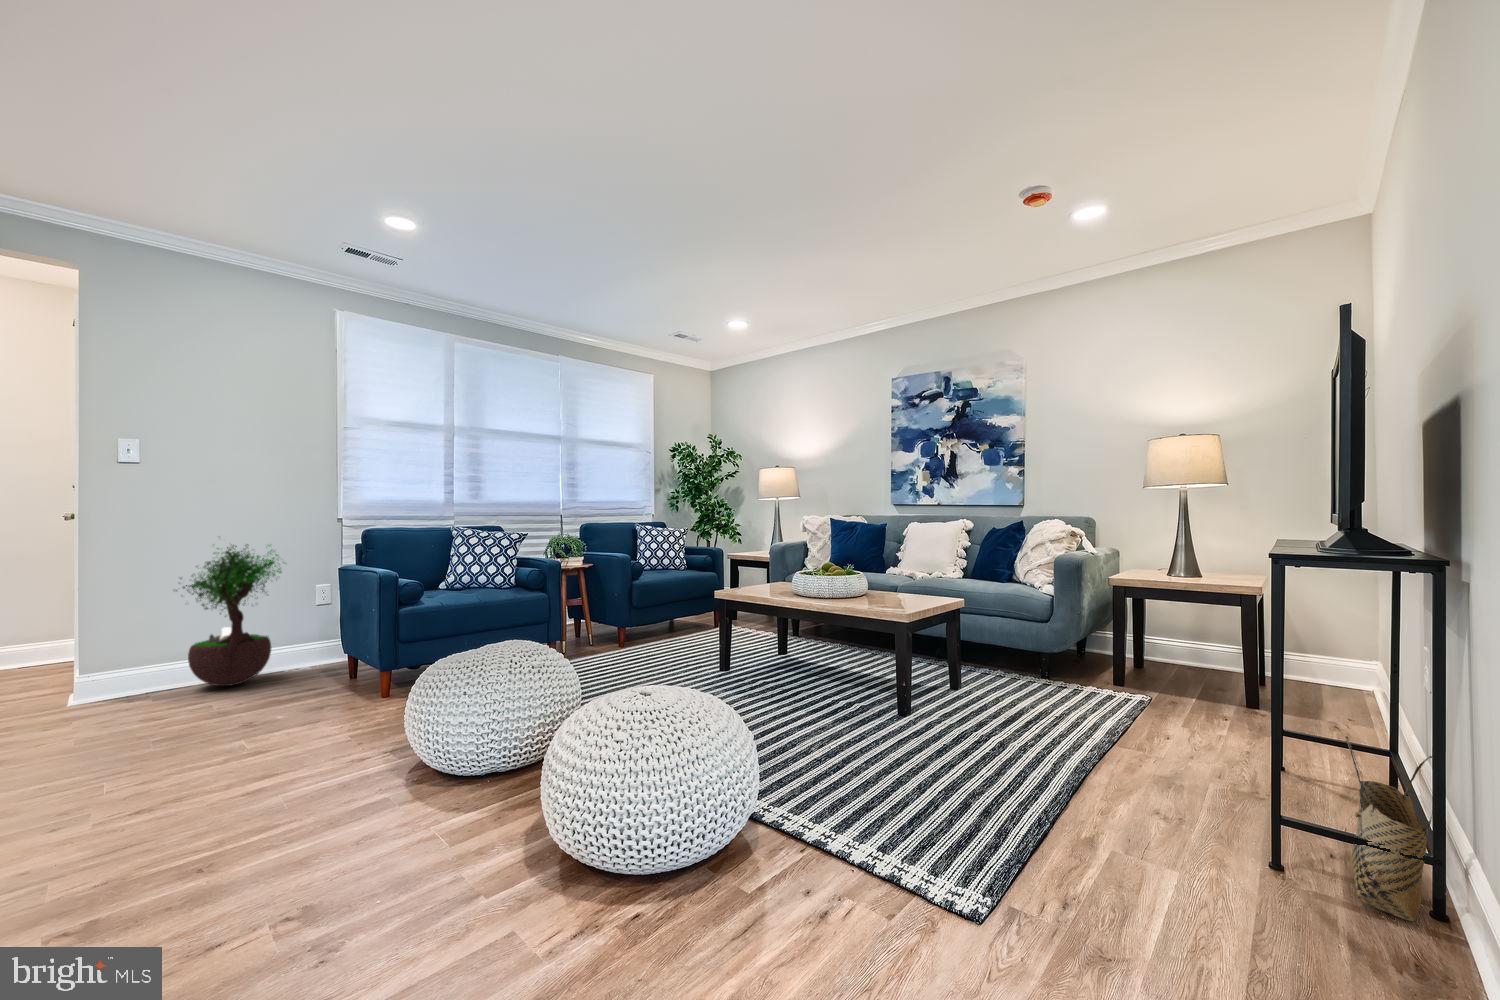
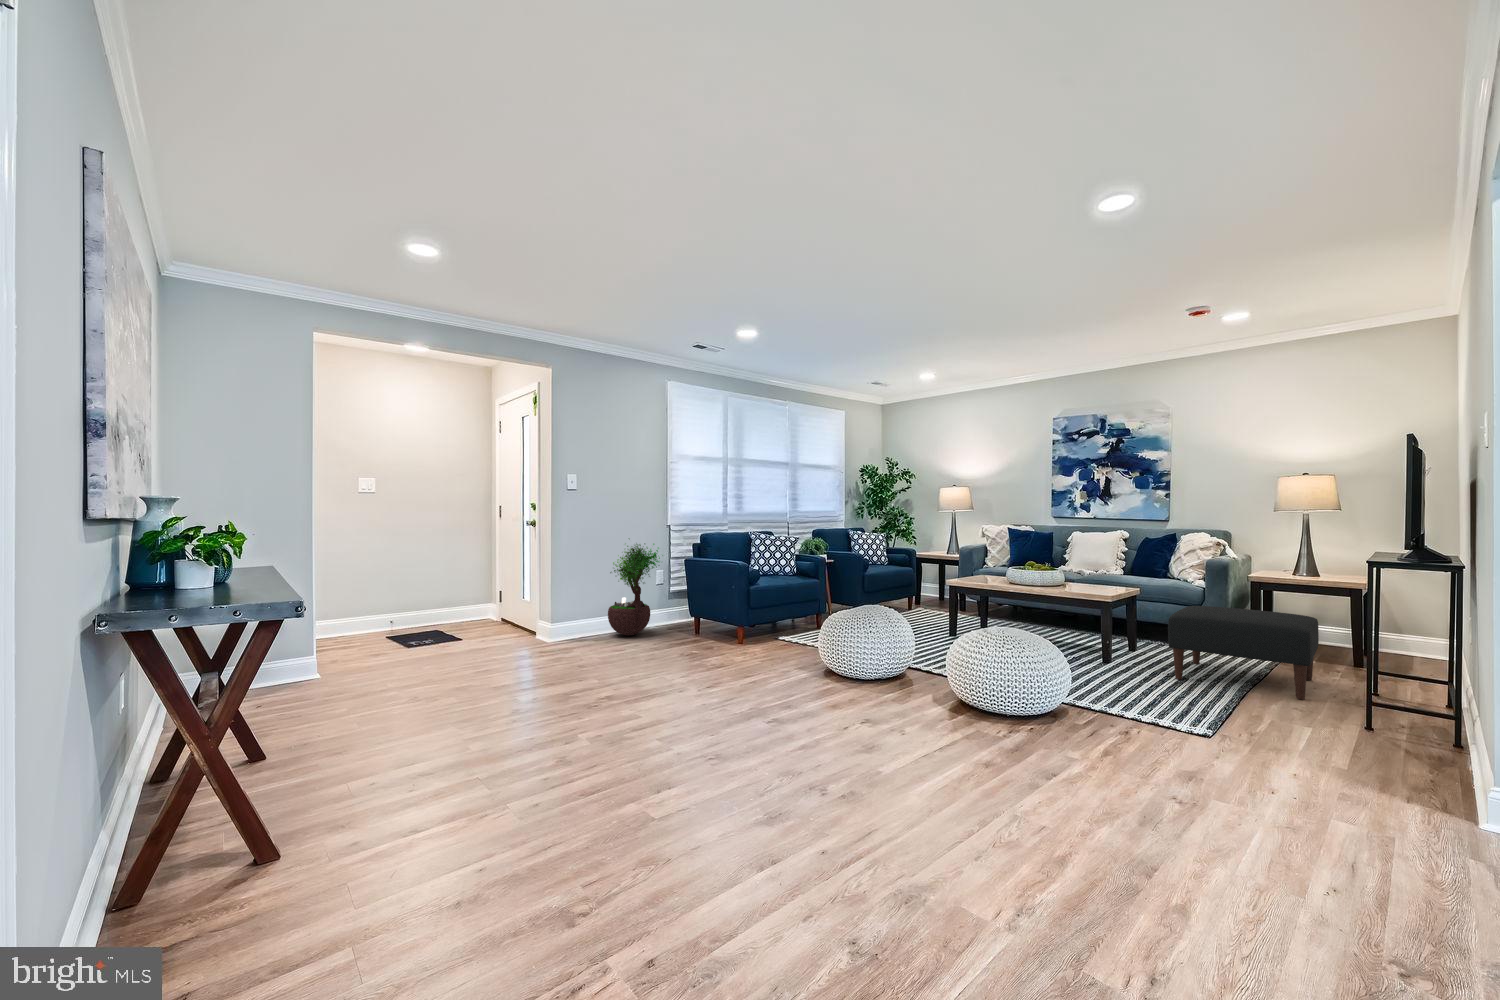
ottoman: none [977,626,1197,789] -> present [1168,606,1319,700]
woven basket: present [1345,737,1435,922] -> none [1410,658,1460,747]

